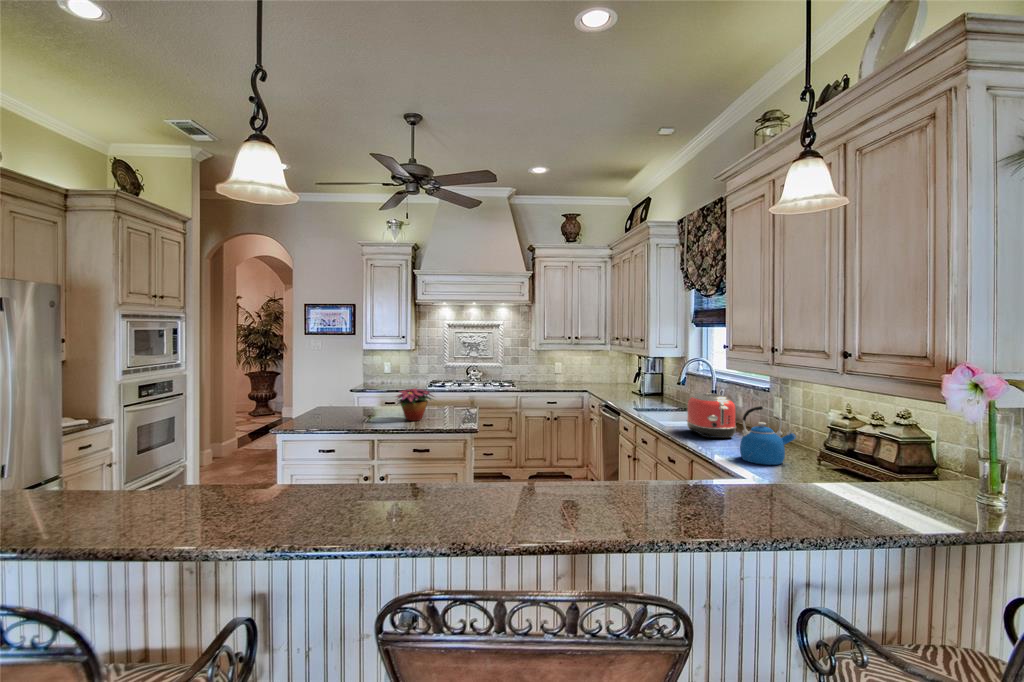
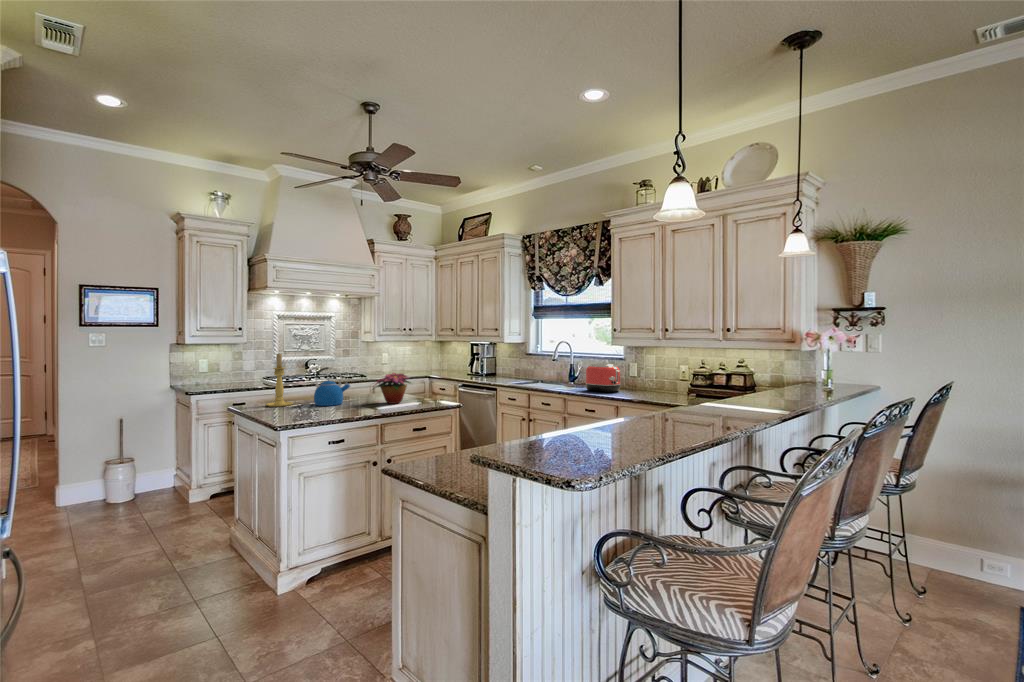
candle holder: none [330,363,355,412] -> present [266,354,293,407]
kettle: present [740,406,796,465] -> present [314,367,350,406]

